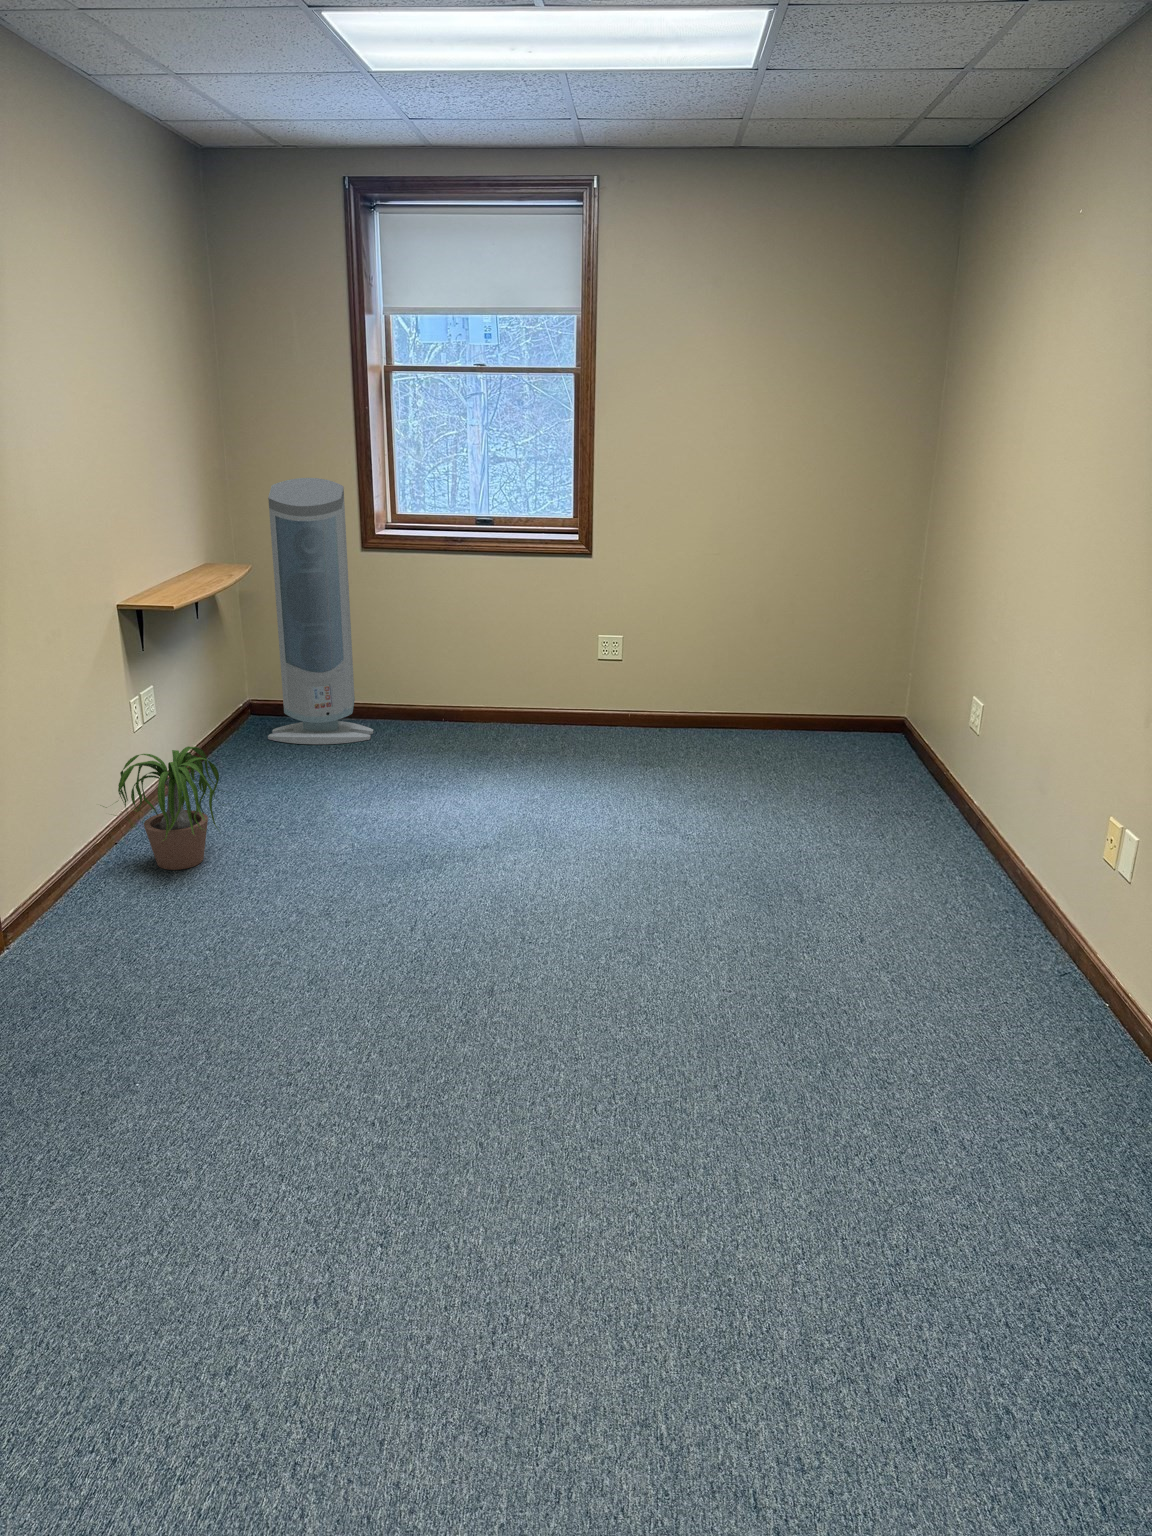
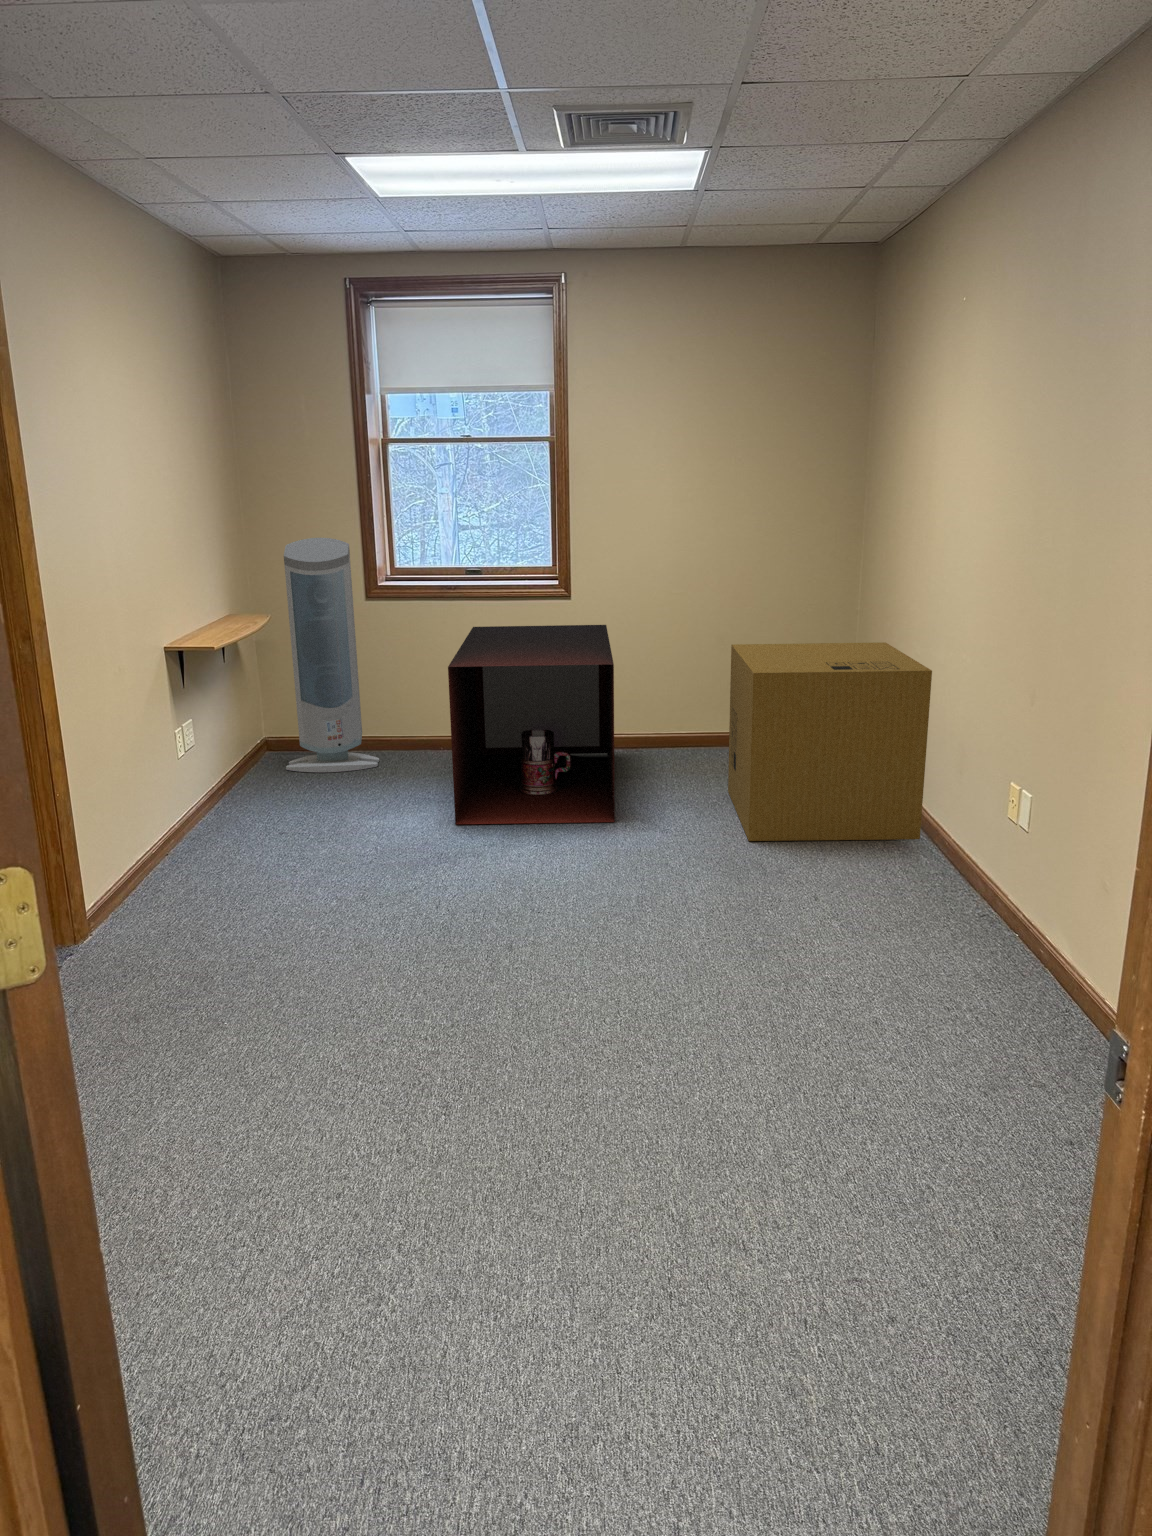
storage cabinet: none [443,586,637,824] -> present [448,625,615,824]
cardboard box: none [763,622,1015,864] -> present [728,642,932,841]
potted plant: present [103,746,219,870] -> none [154,765,271,872]

